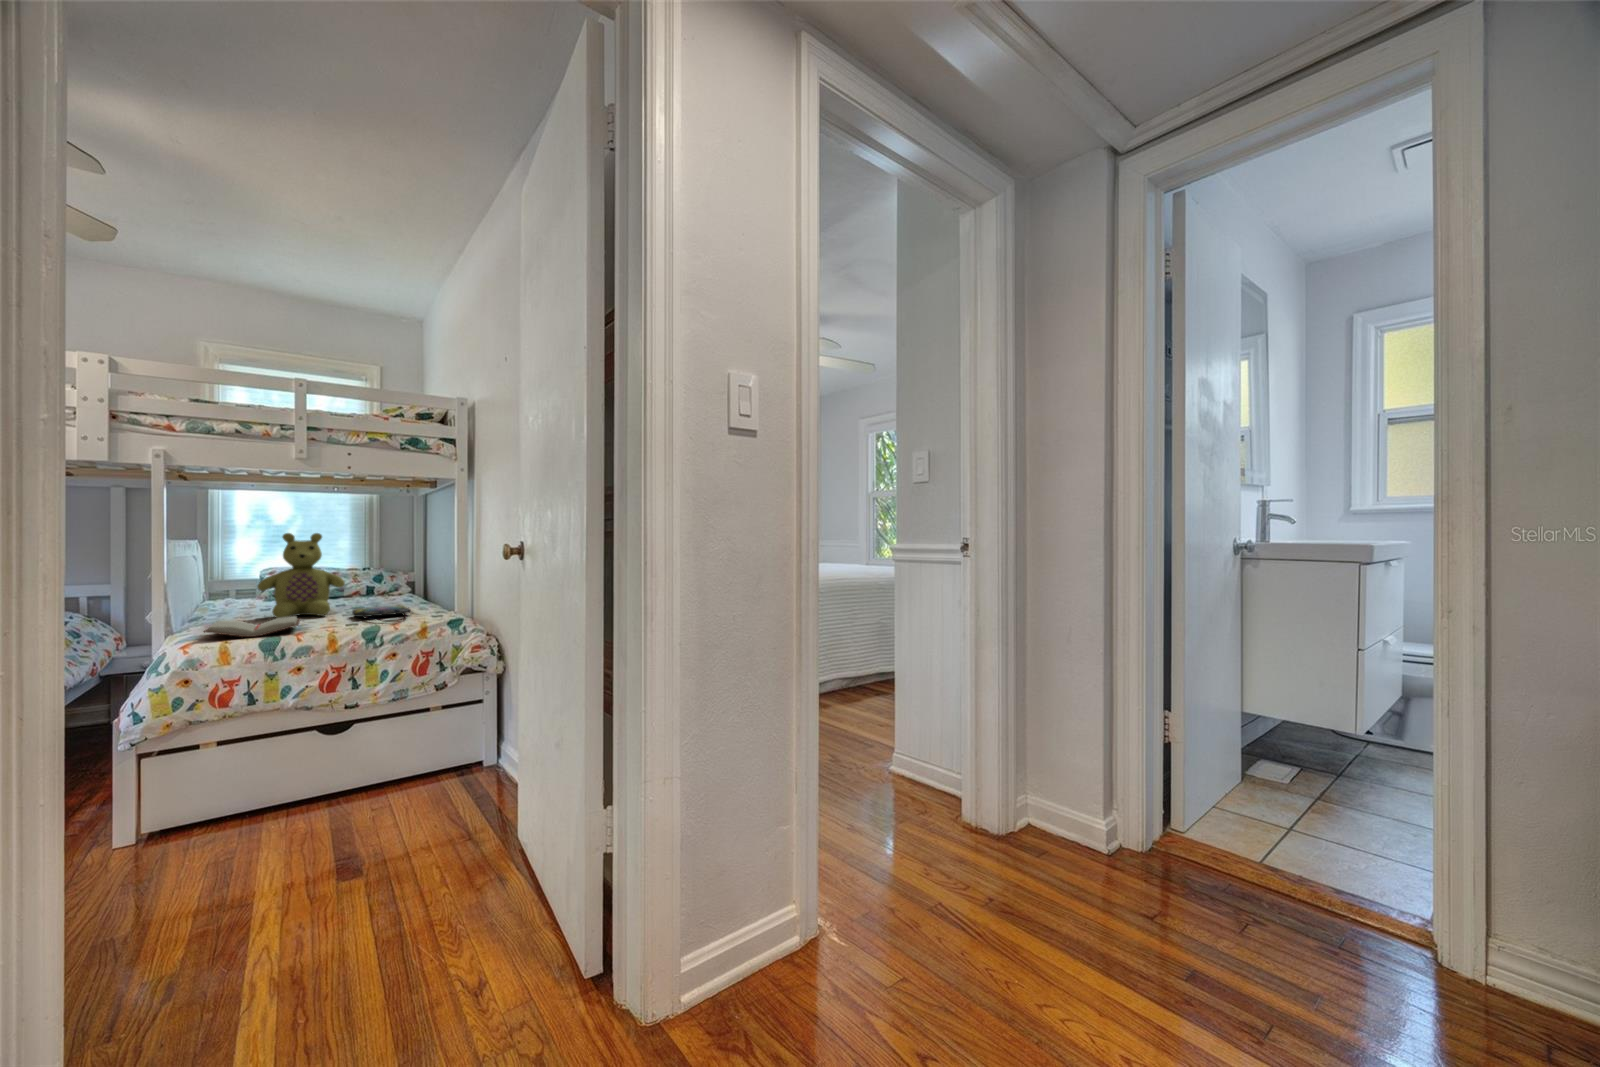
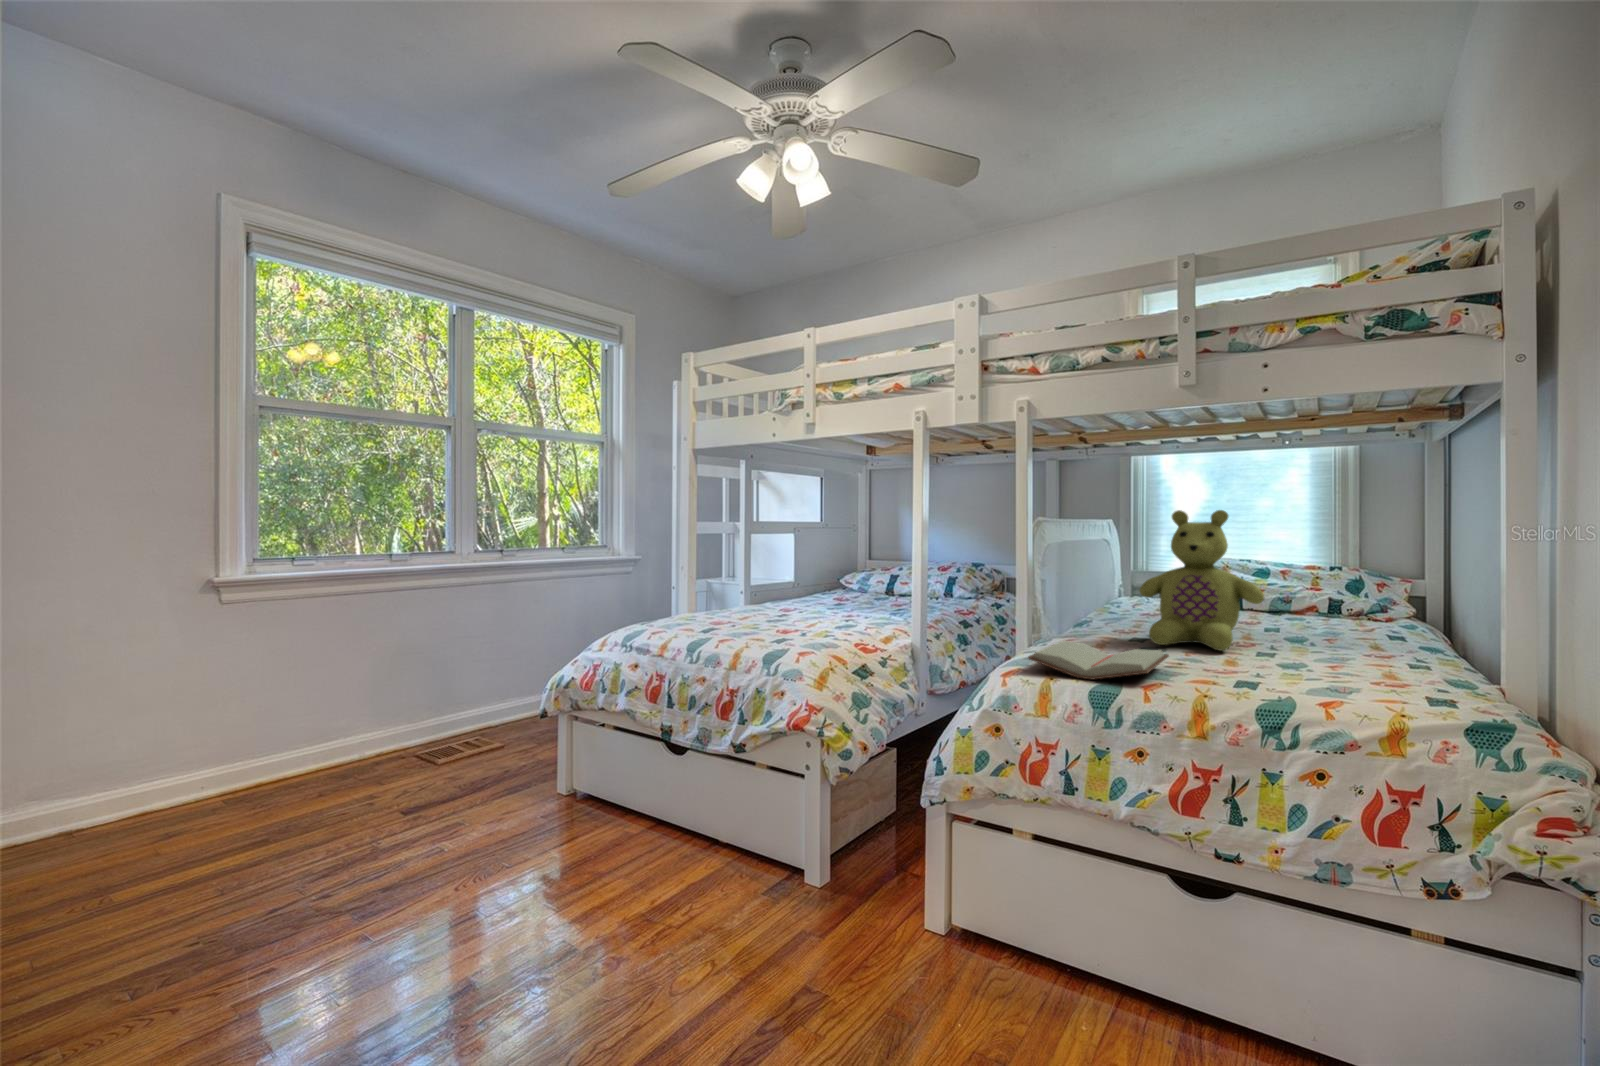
tote bag: present [352,606,411,622] -> none [1257,649,1385,701]

